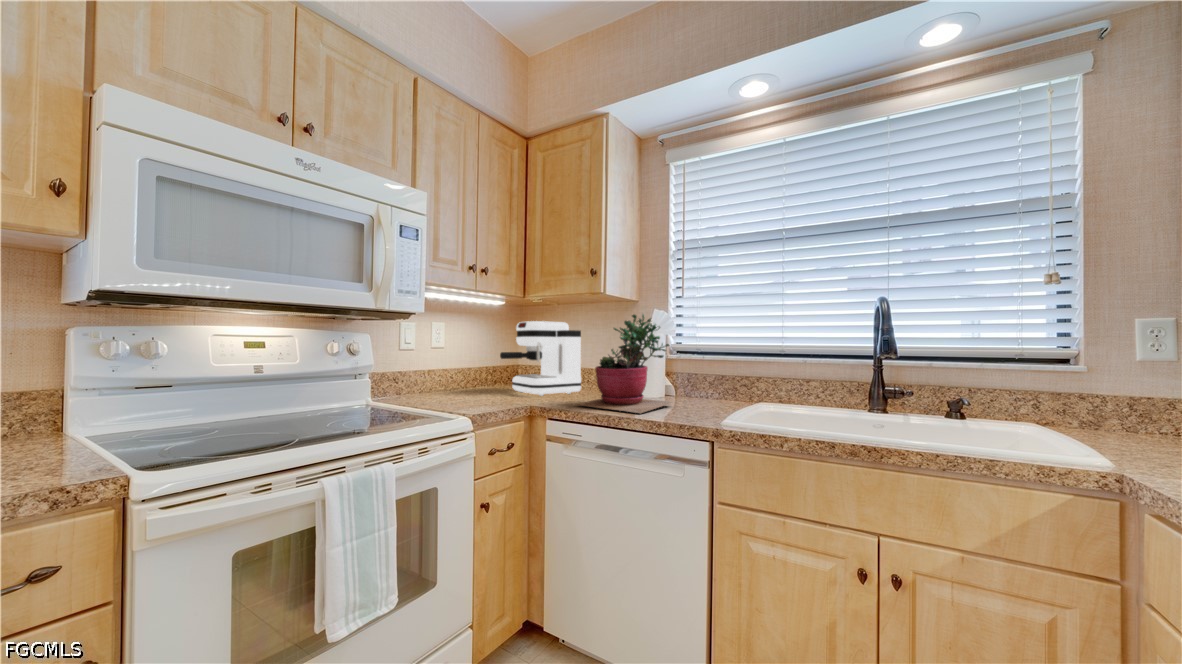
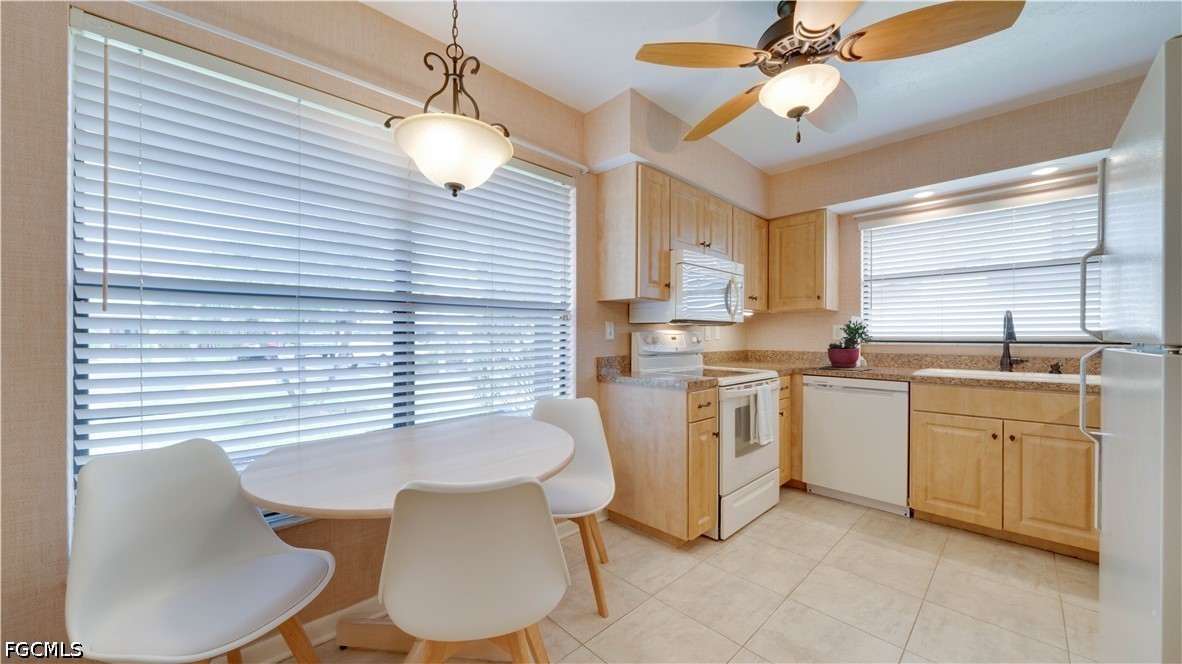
coffee maker: present [500,321,581,396] -> none [760,325,807,365]

